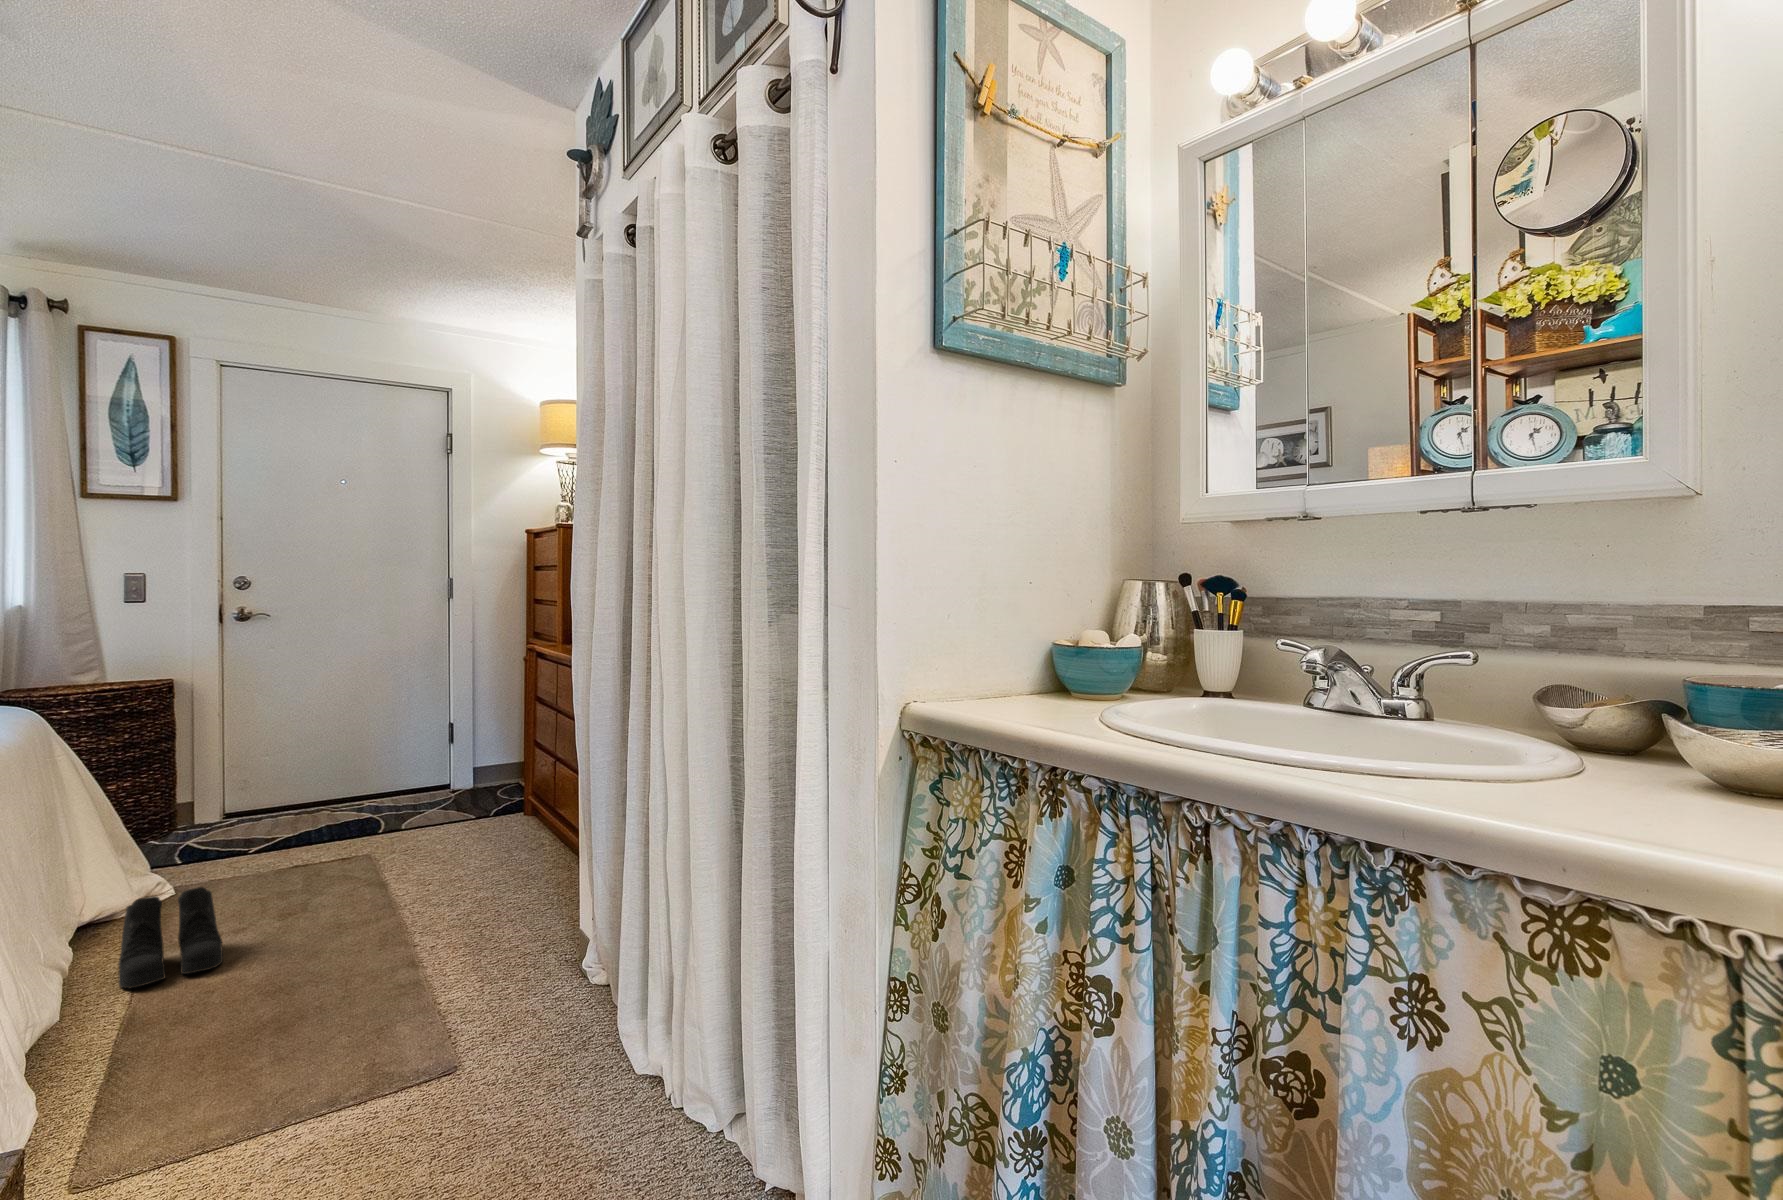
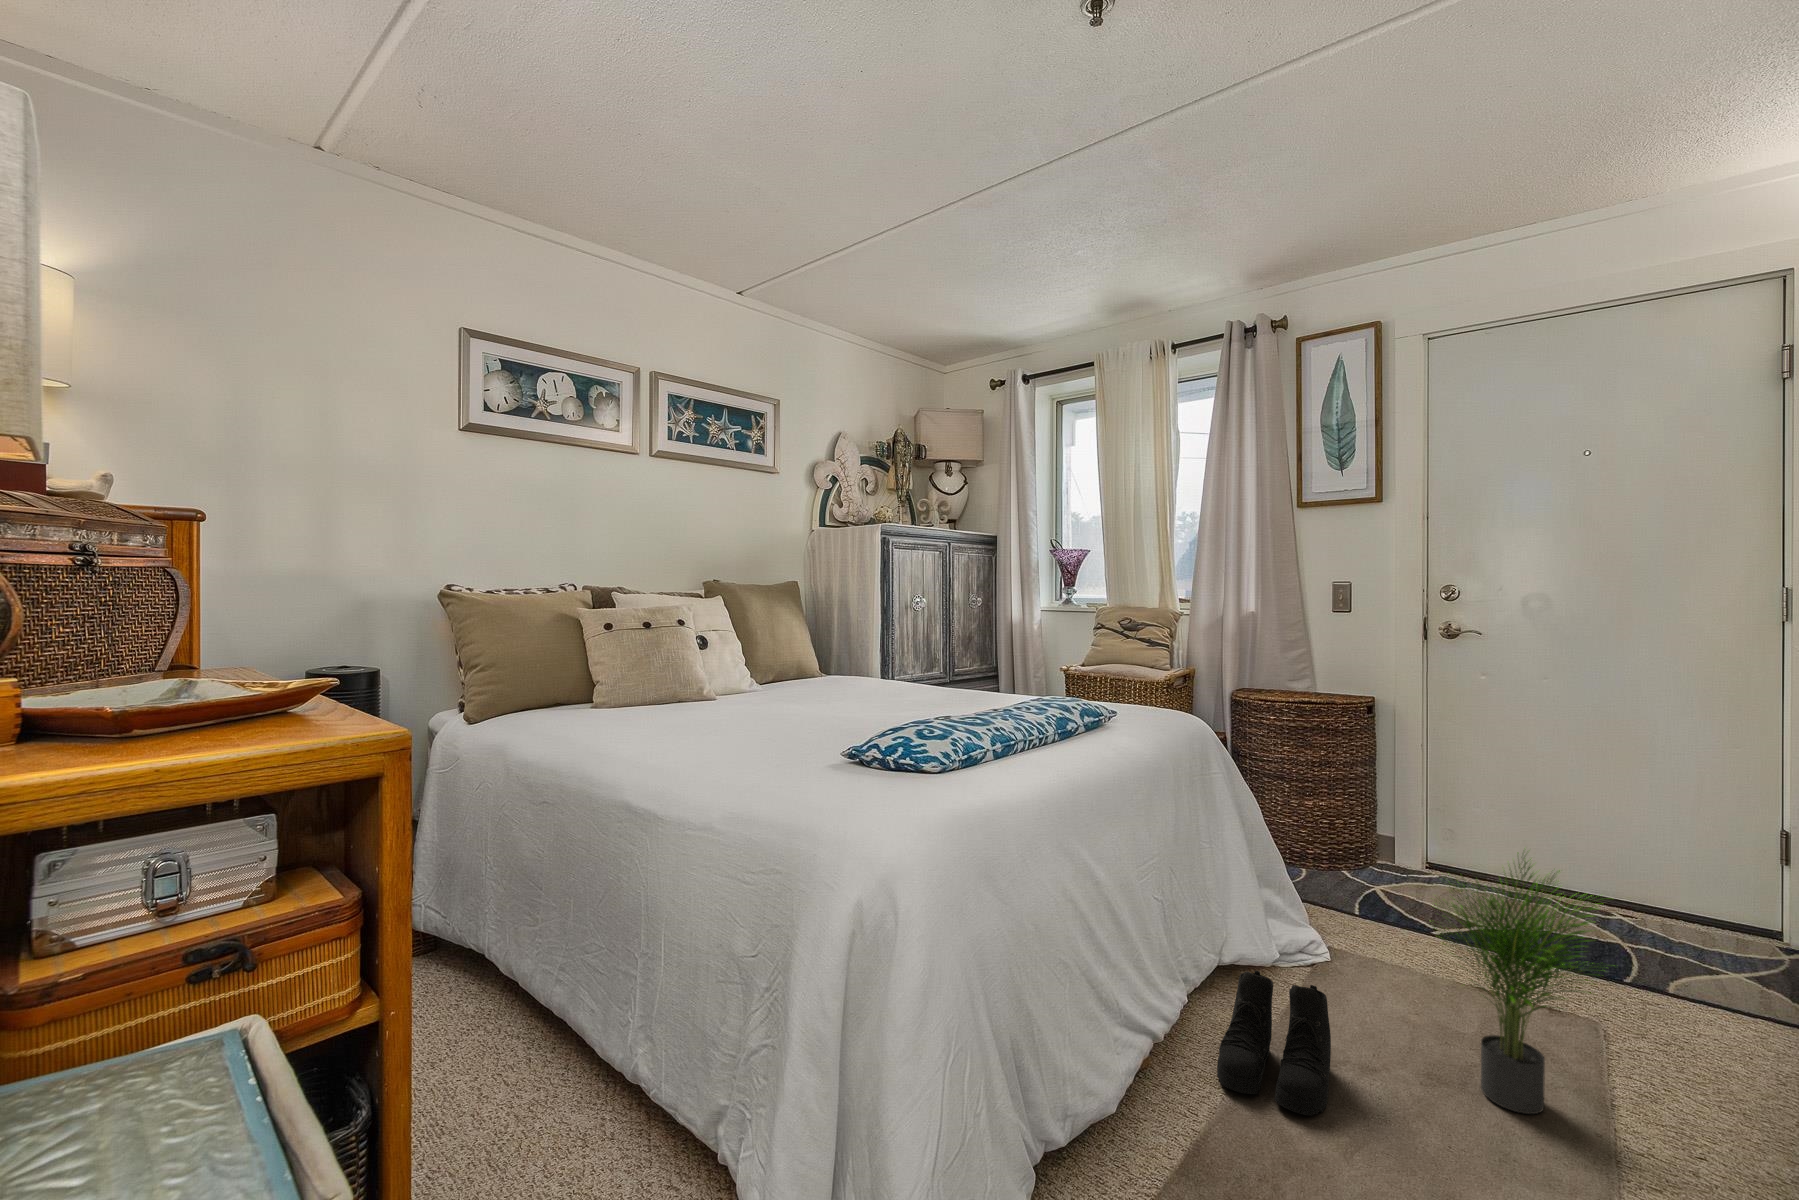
potted plant: none [275,746,395,910] -> present [1432,859,1609,1114]

